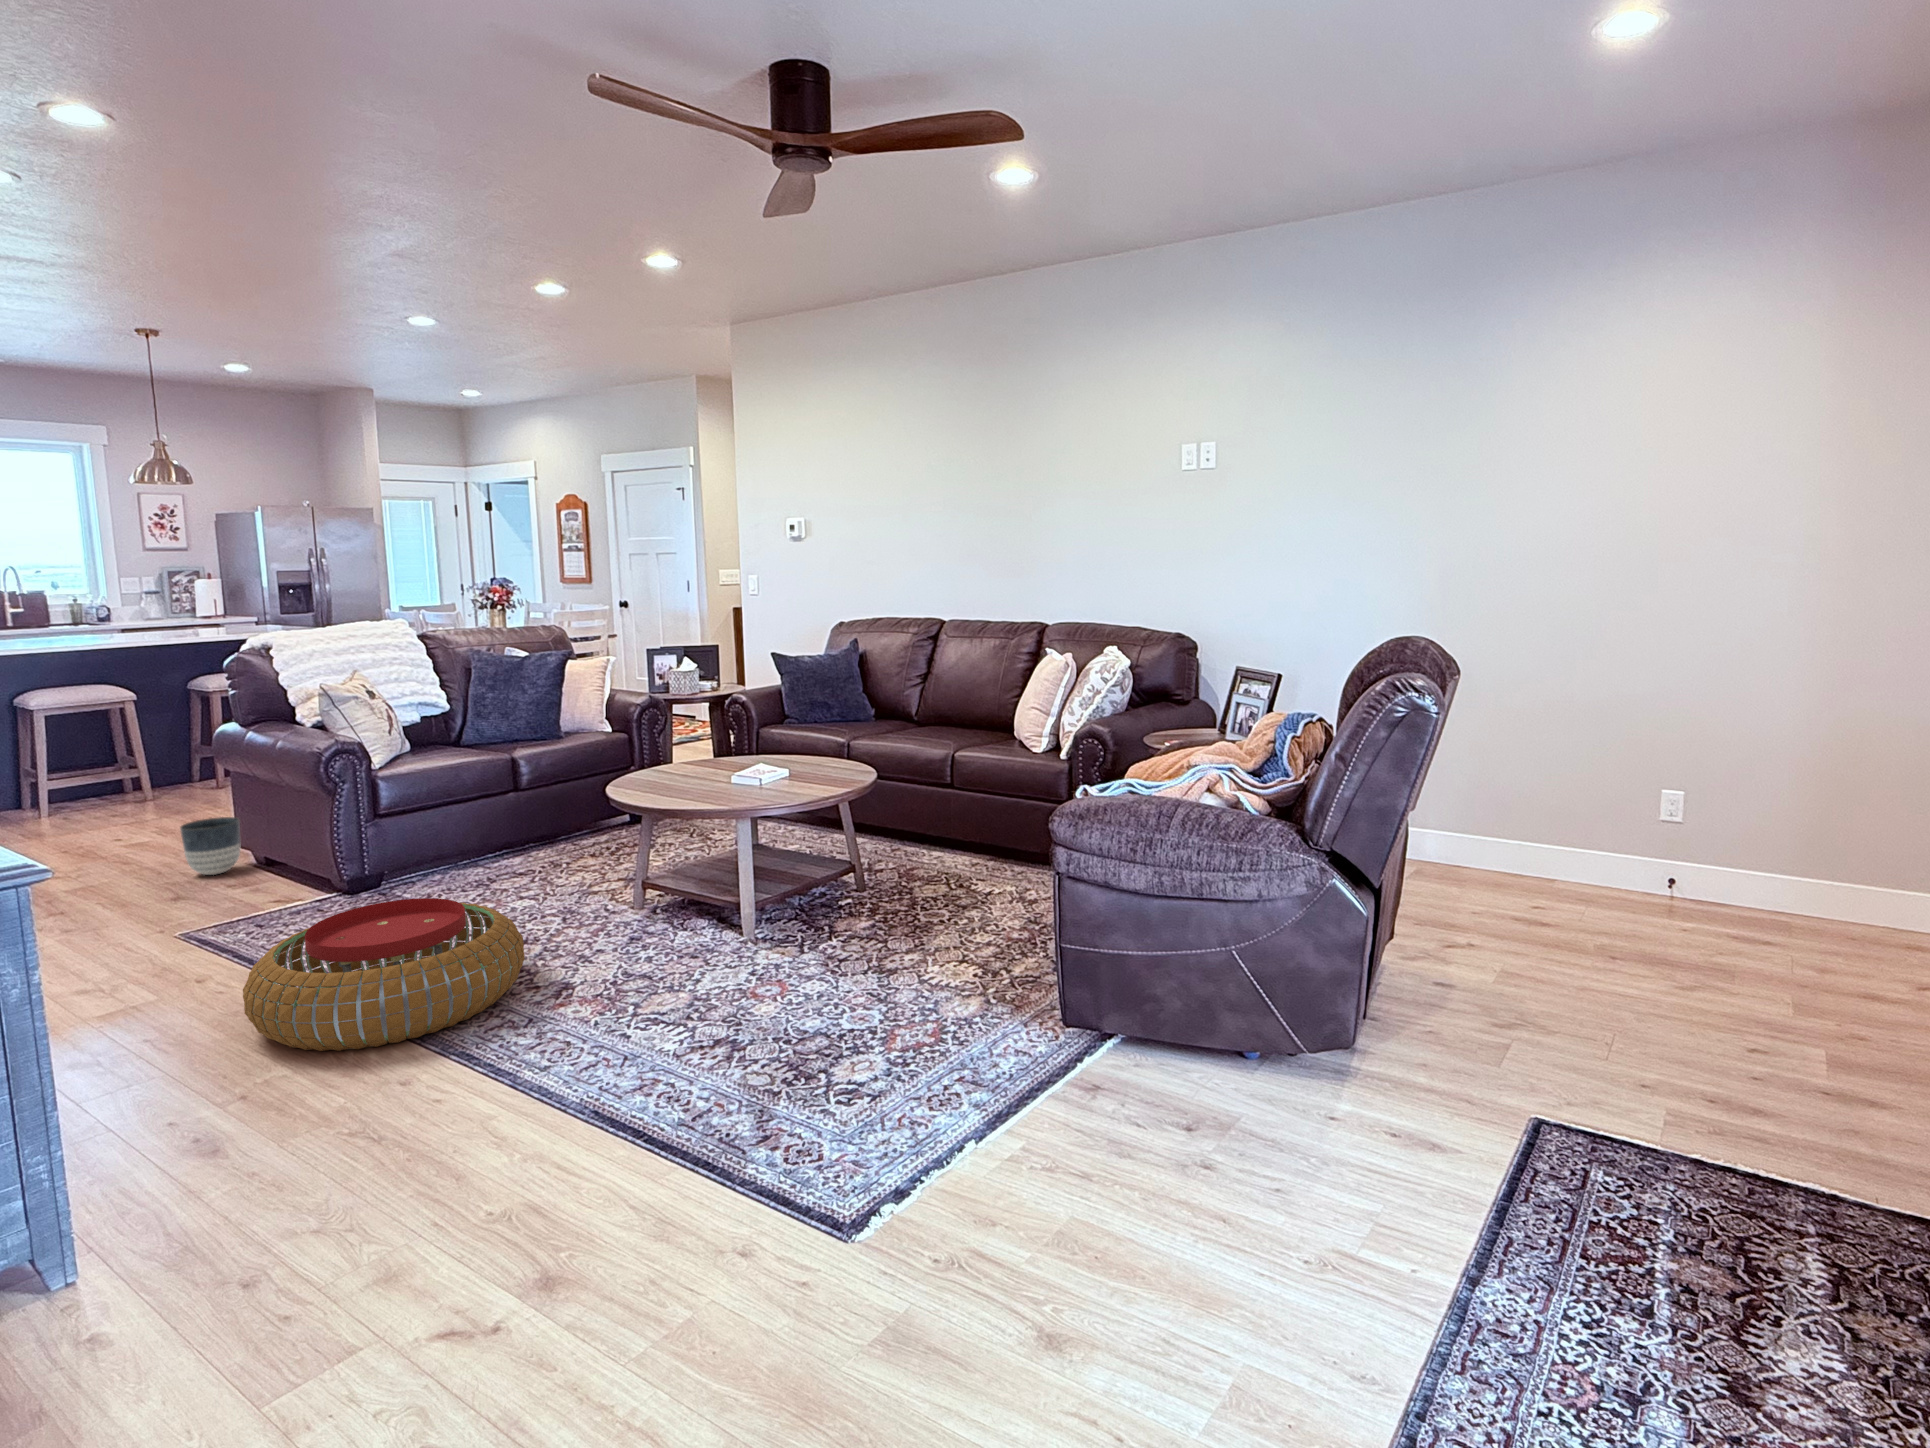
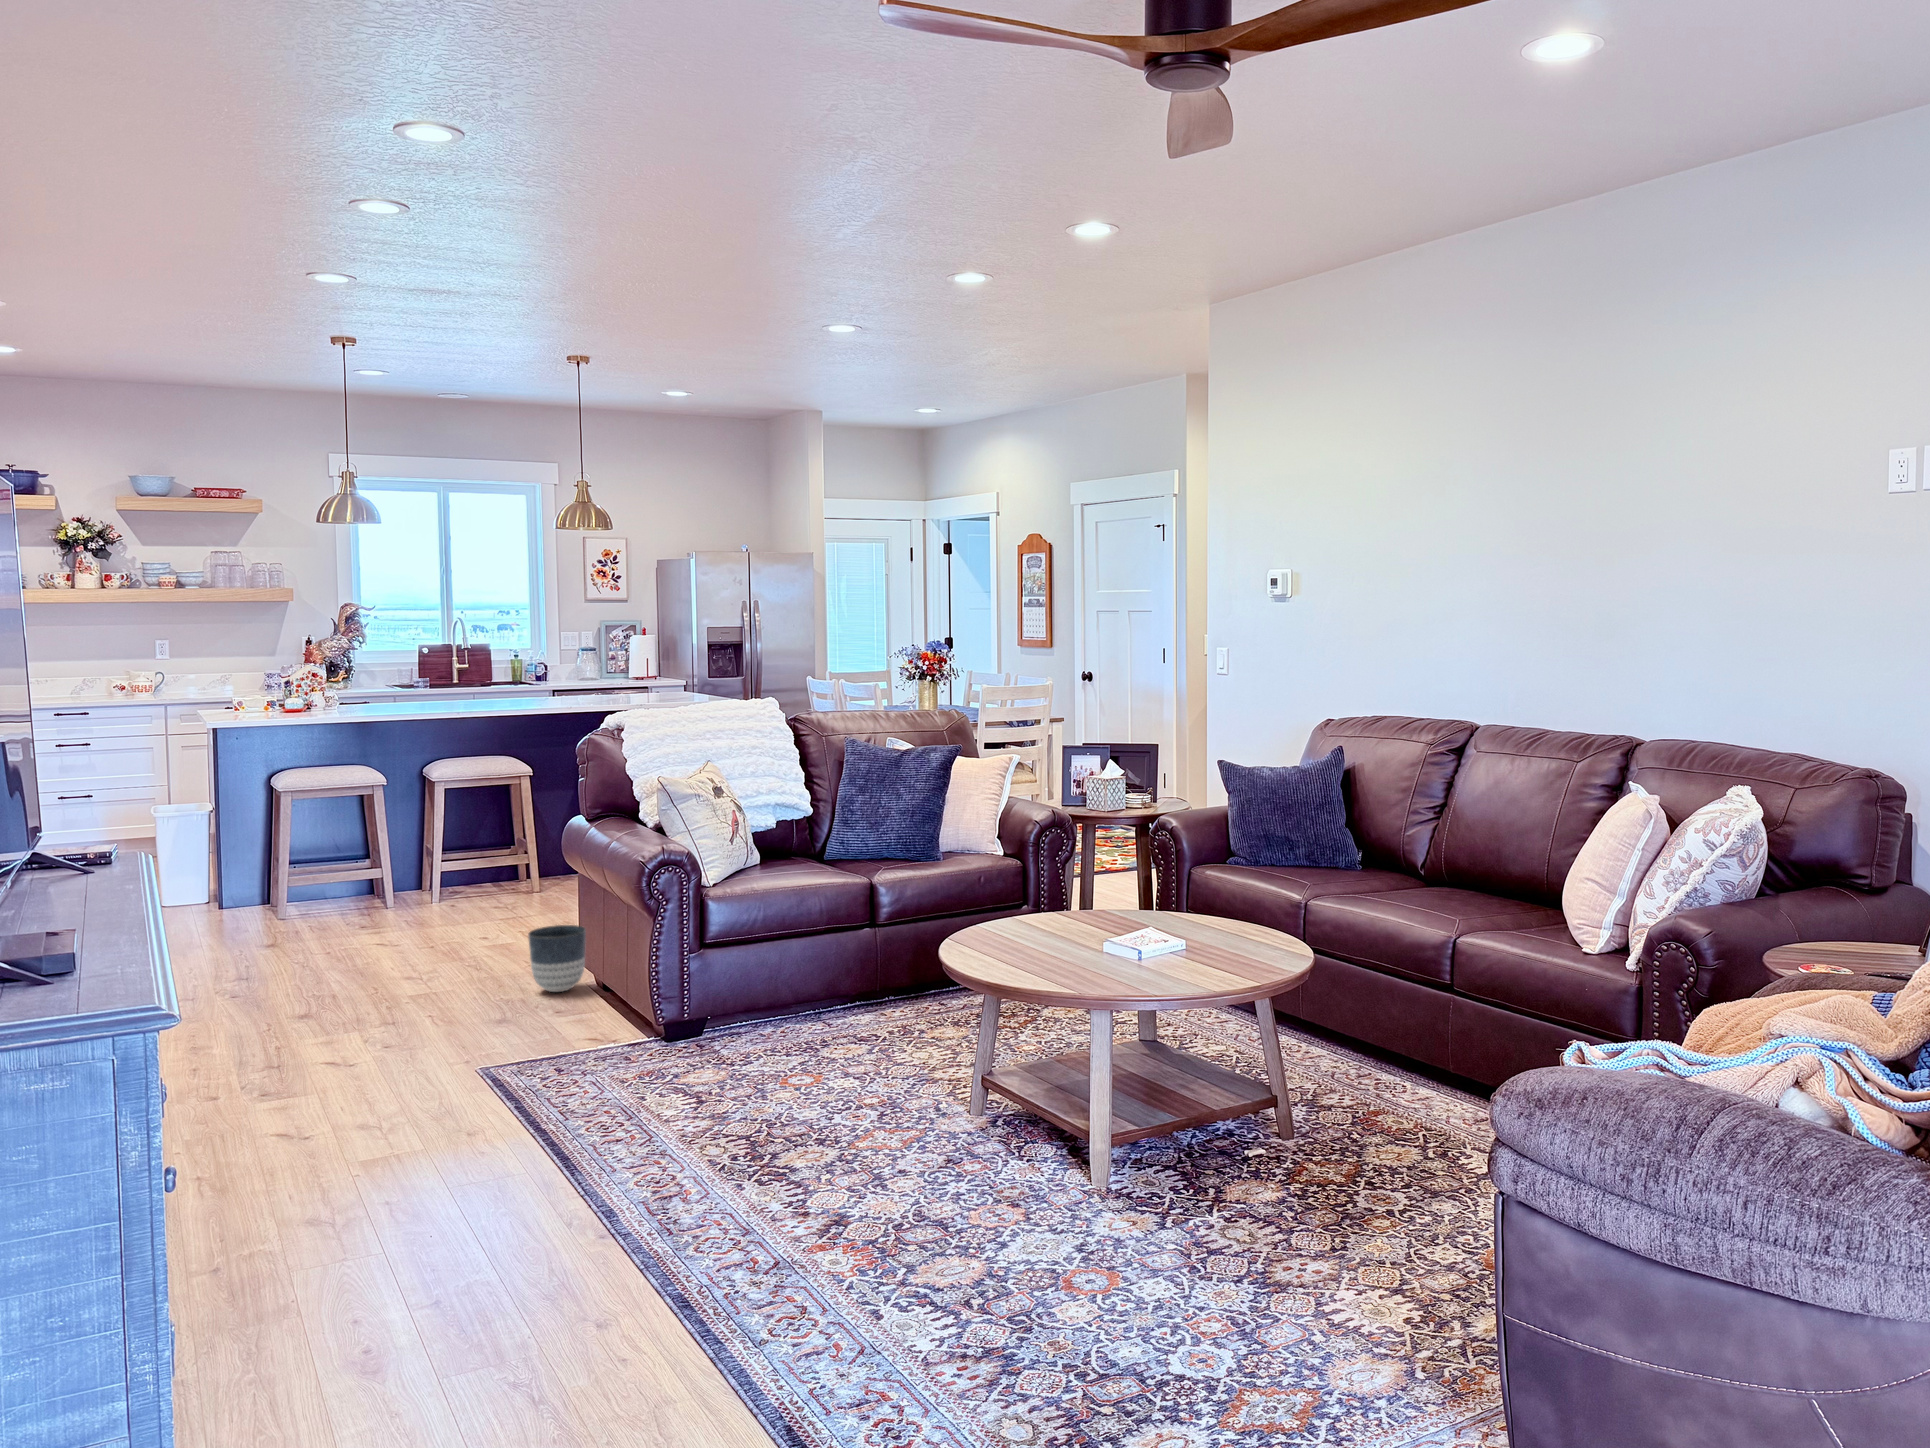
pouf: present [243,898,525,1051] -> none [483,1066,800,1259]

